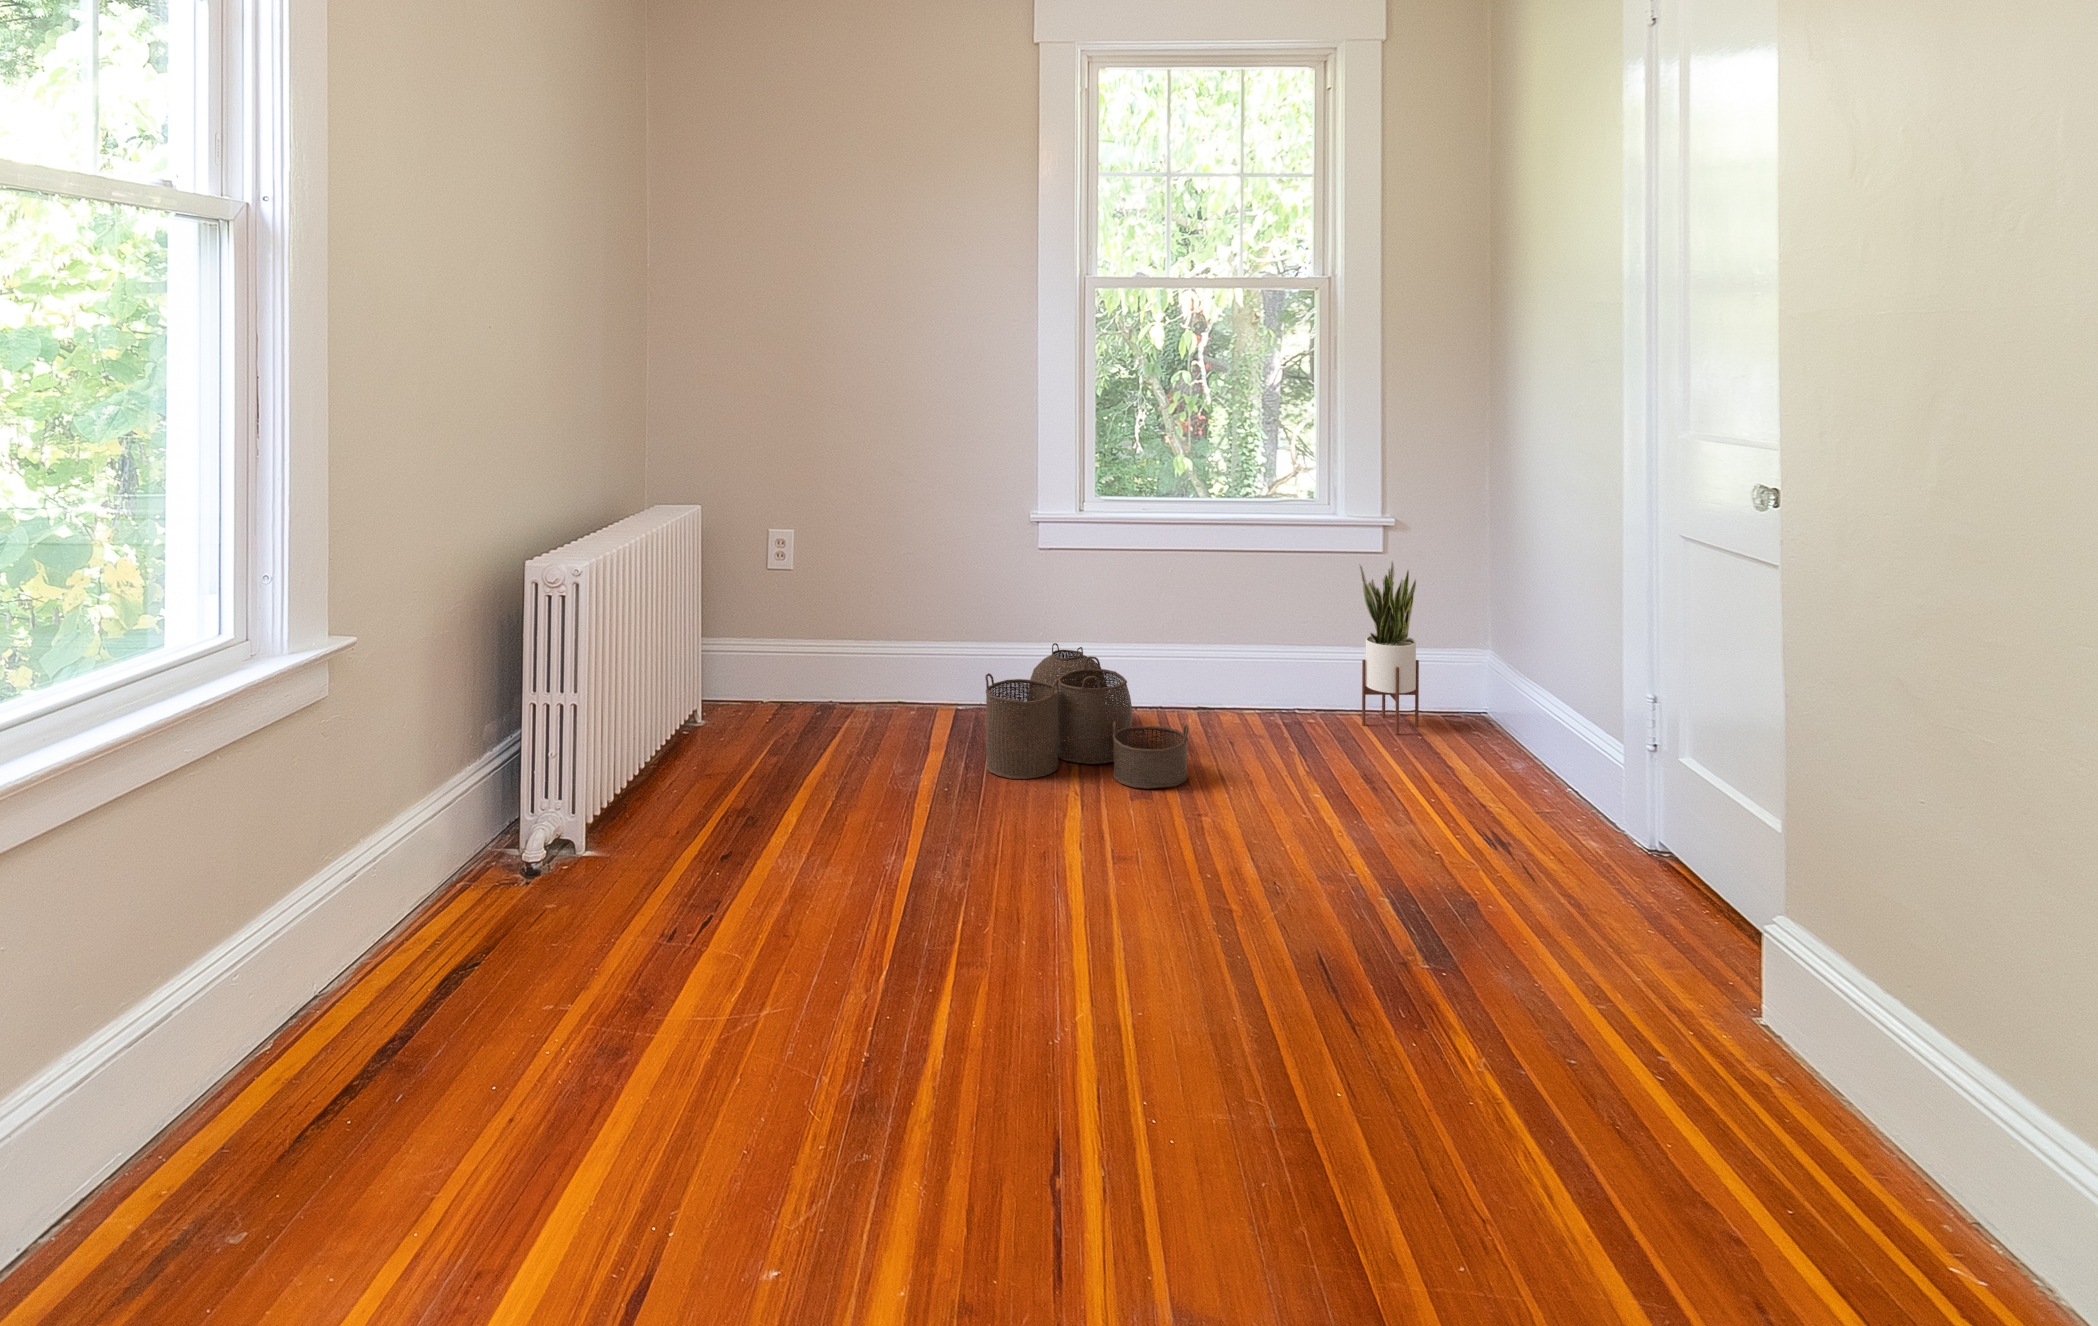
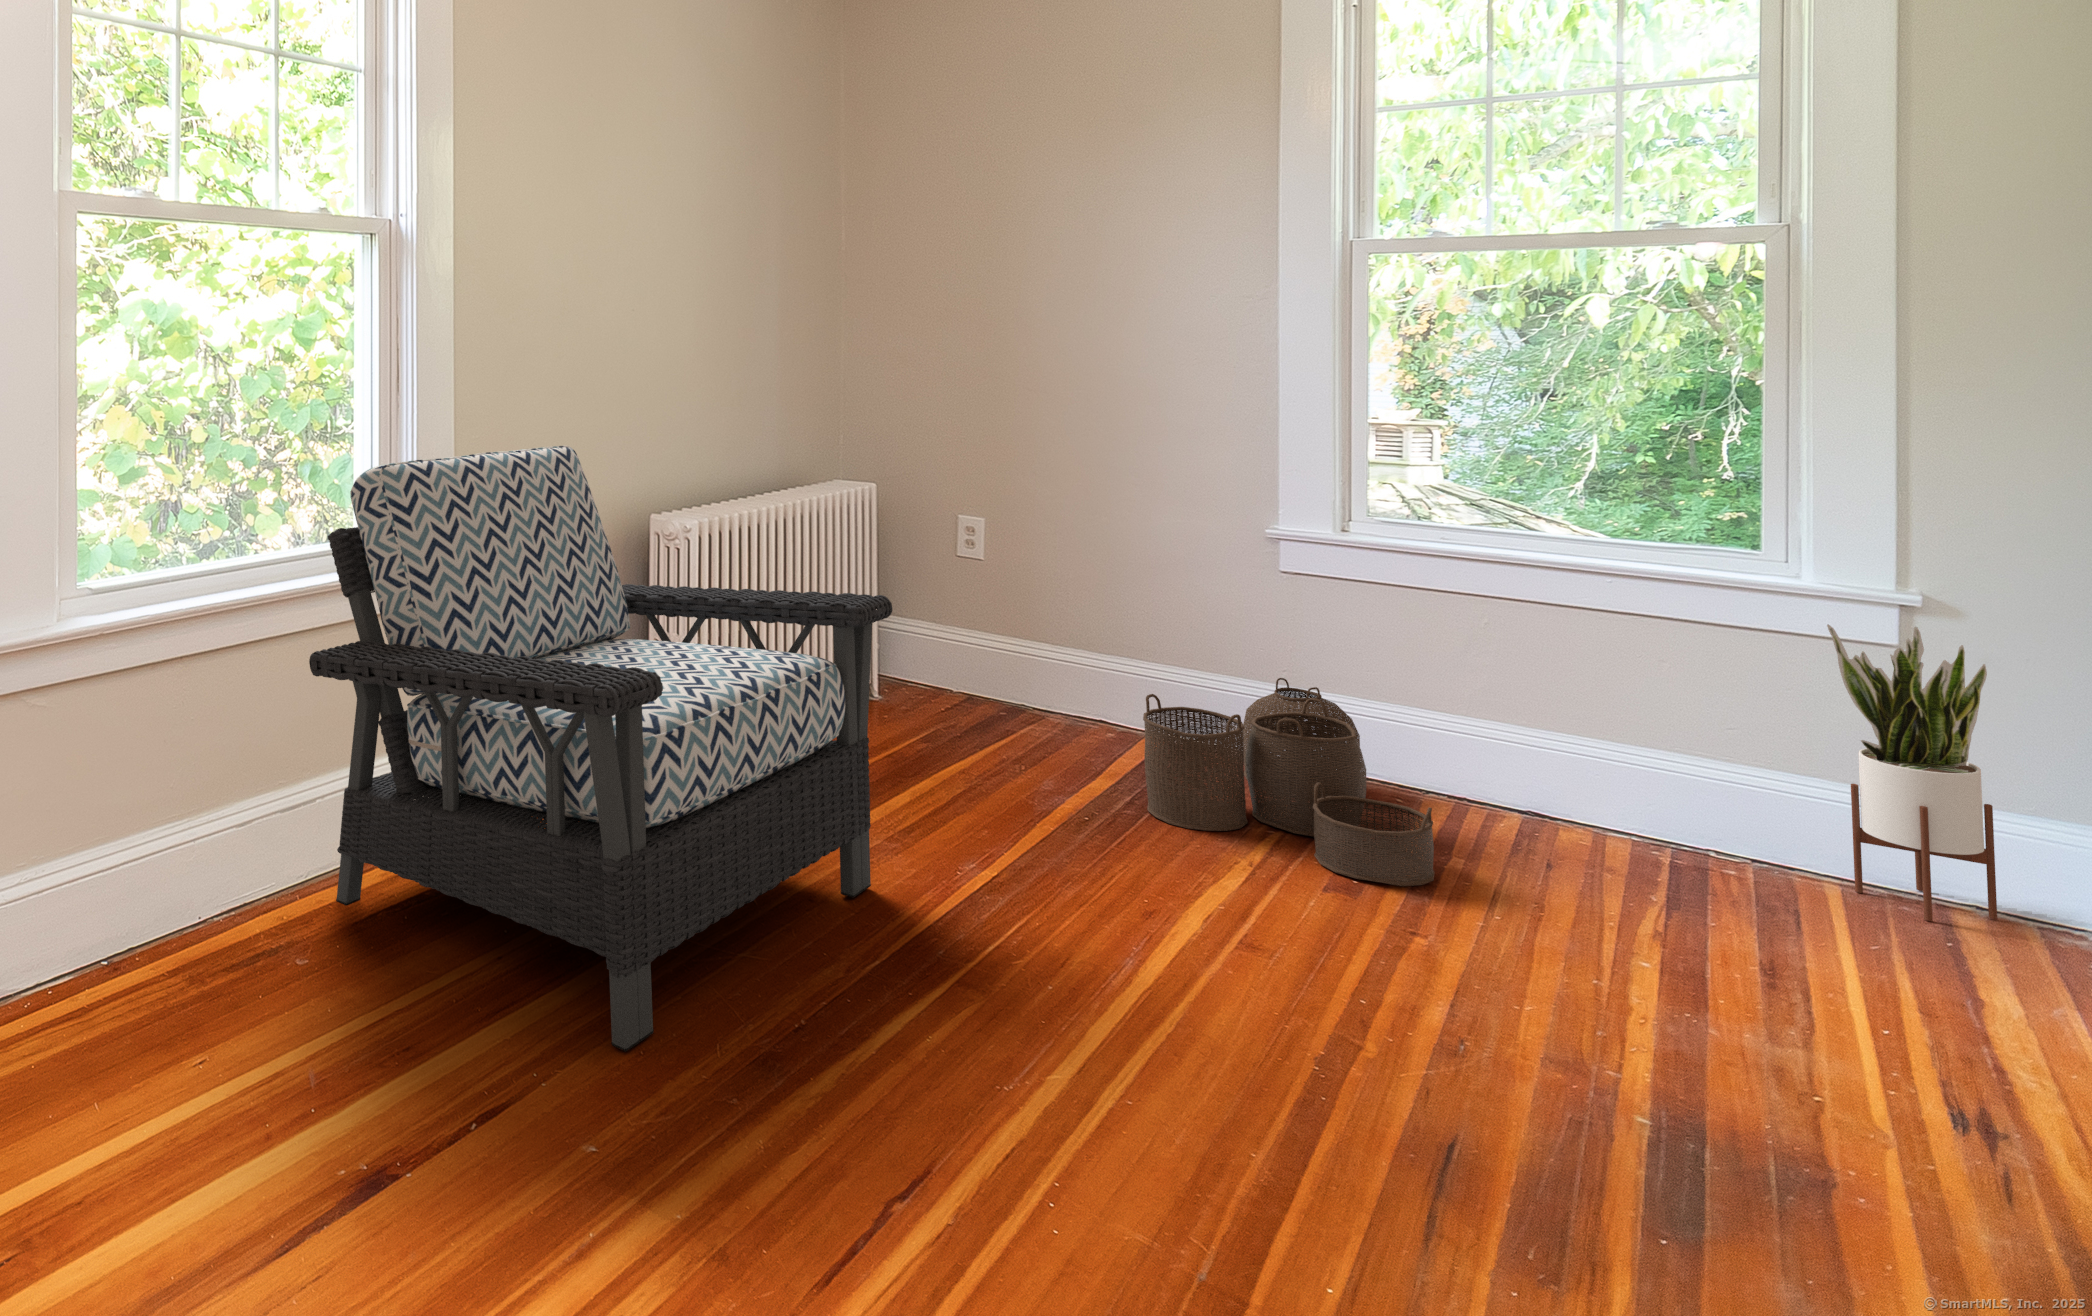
armchair: none [188,496,858,1160] -> present [309,446,892,1051]

